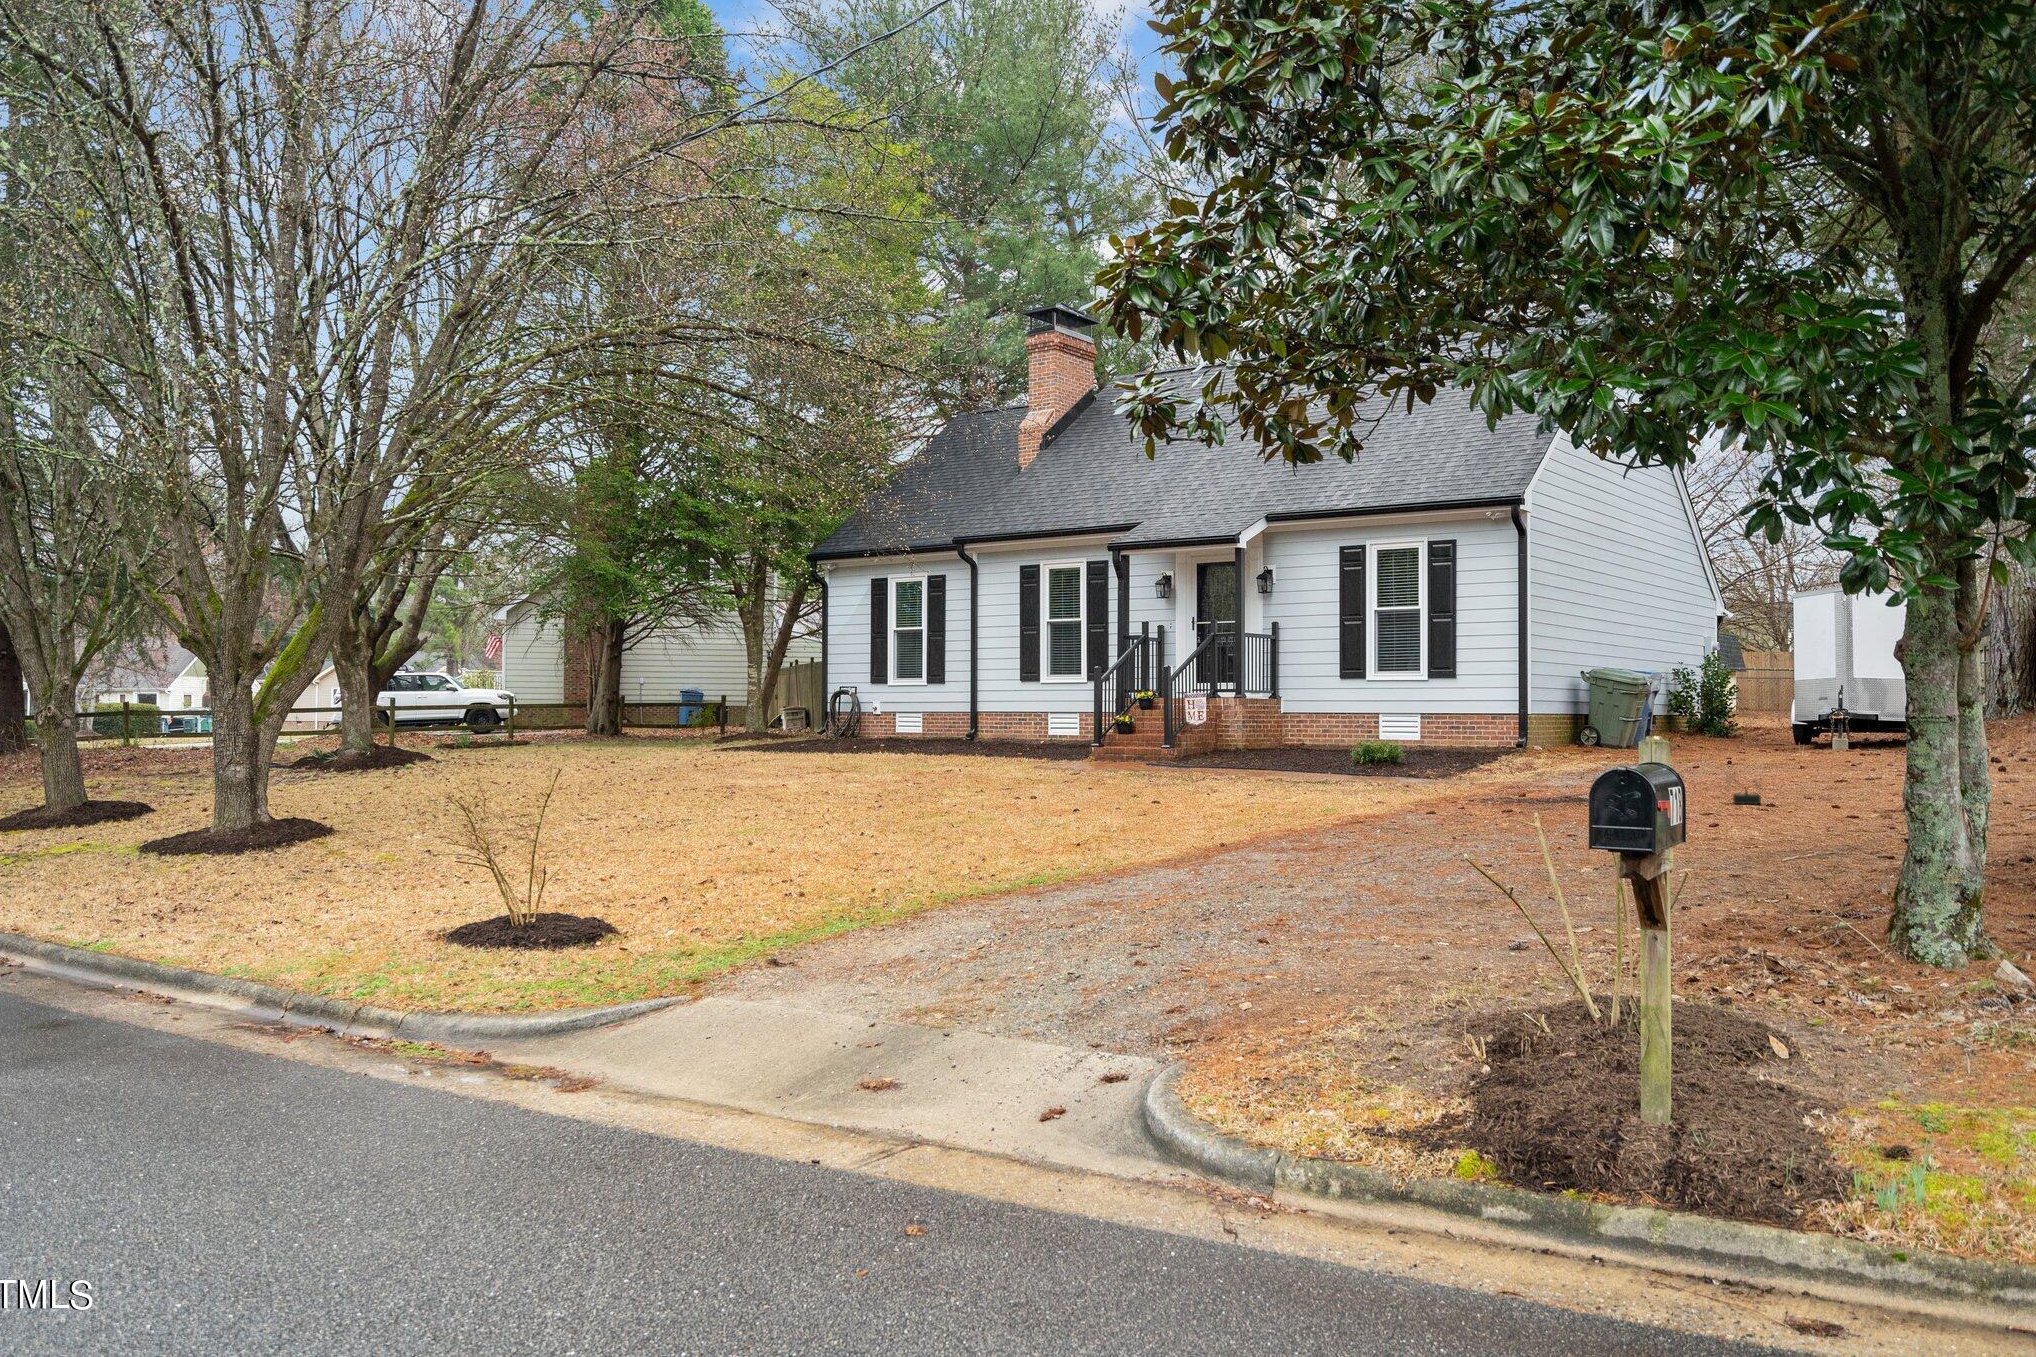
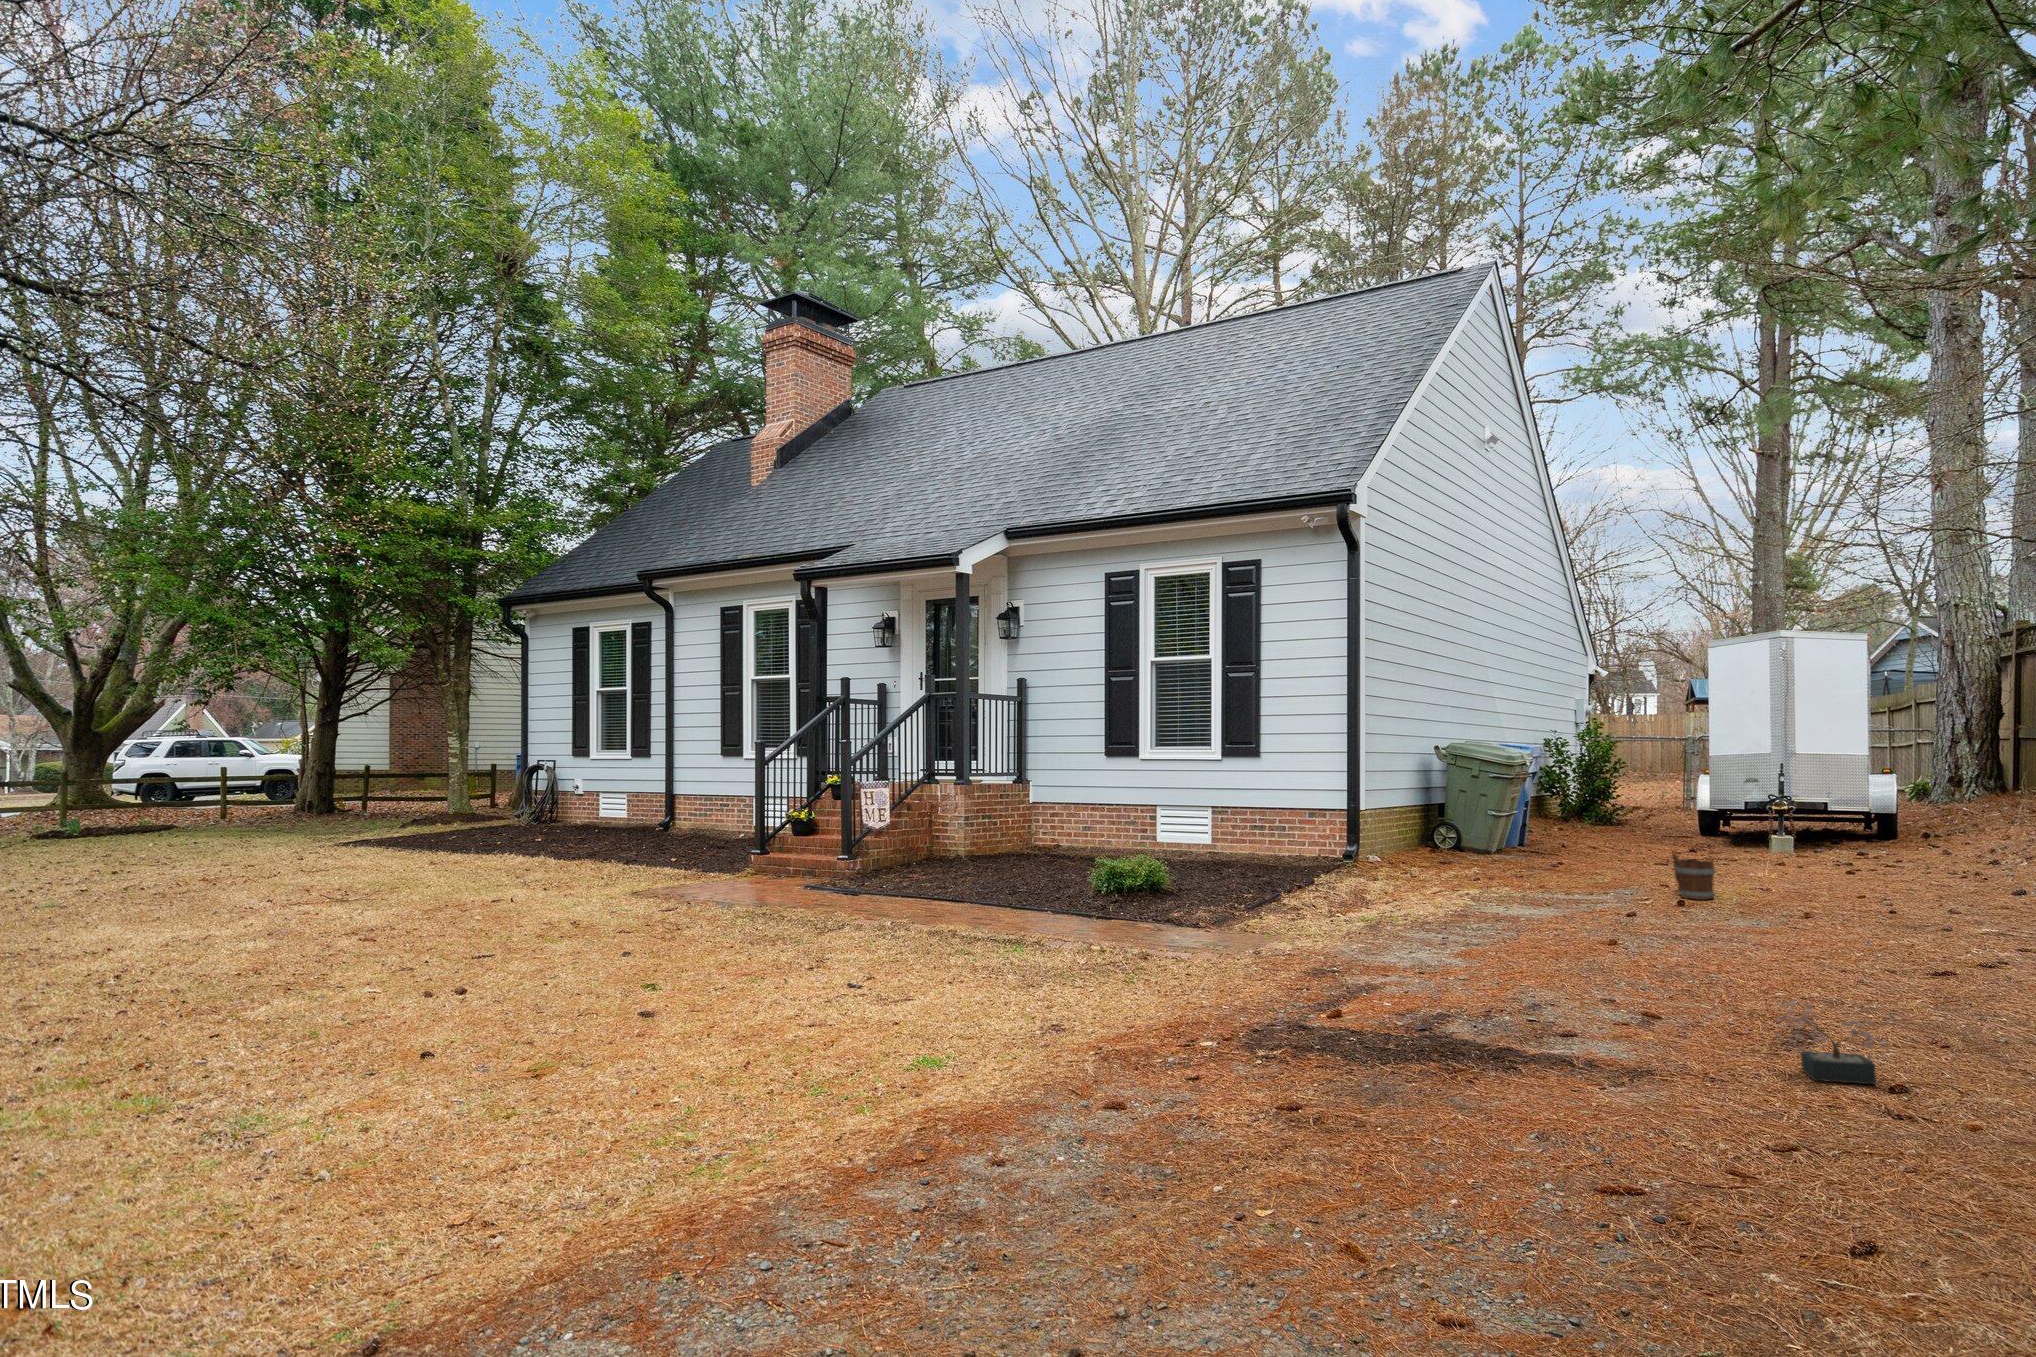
bucket: none [1730,737,1756,764] -> present [1672,854,1716,900]

